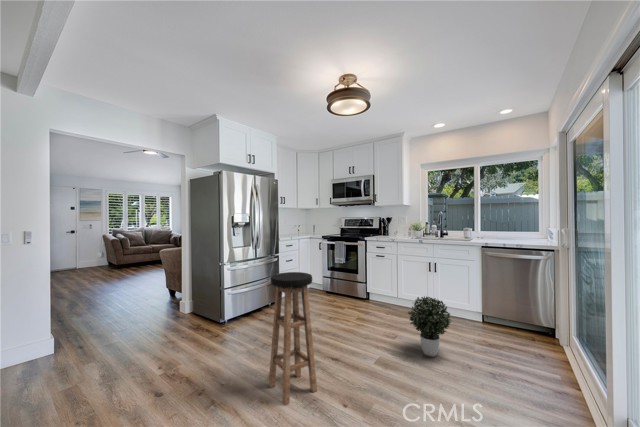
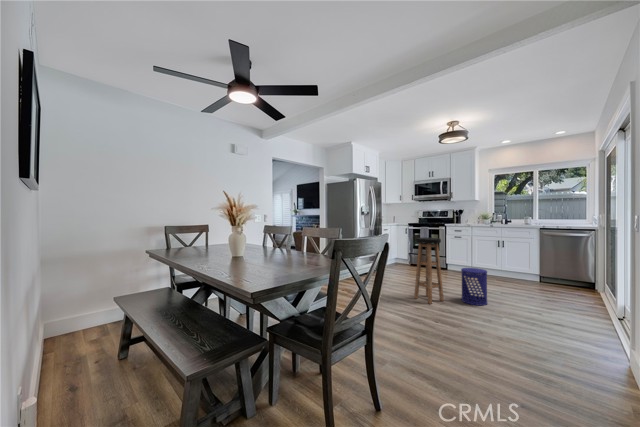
potted plant: present [408,296,451,357] -> none [491,257,522,293]
waste bin: none [348,324,390,402] -> present [461,268,487,305]

